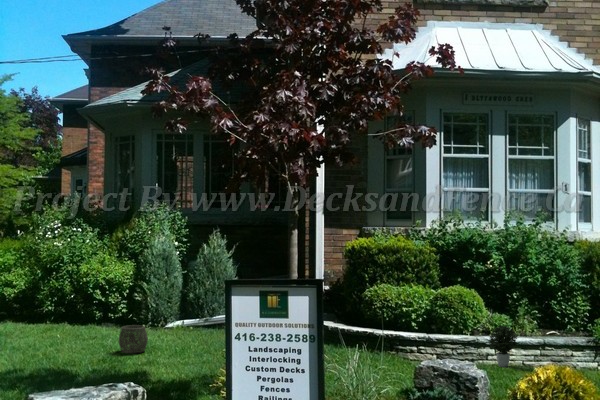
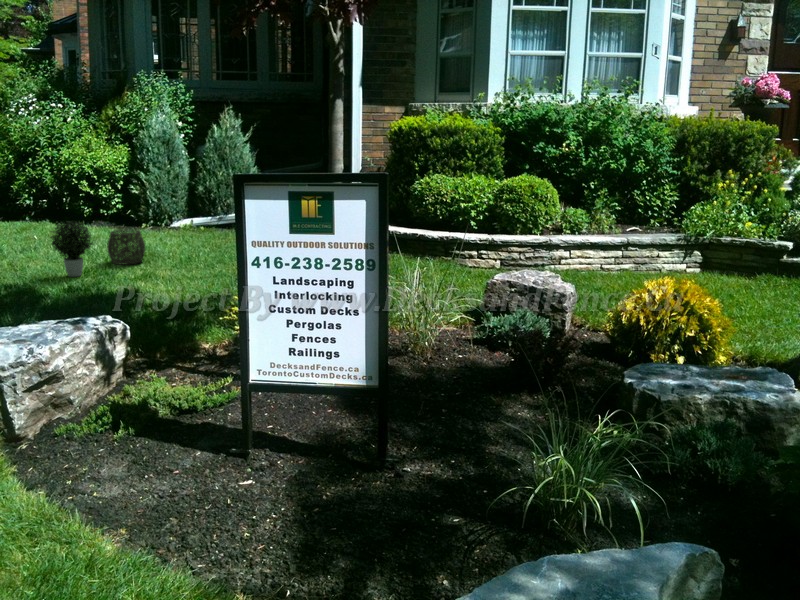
potted plant: present [489,326,517,367] -> present [50,221,93,277]

